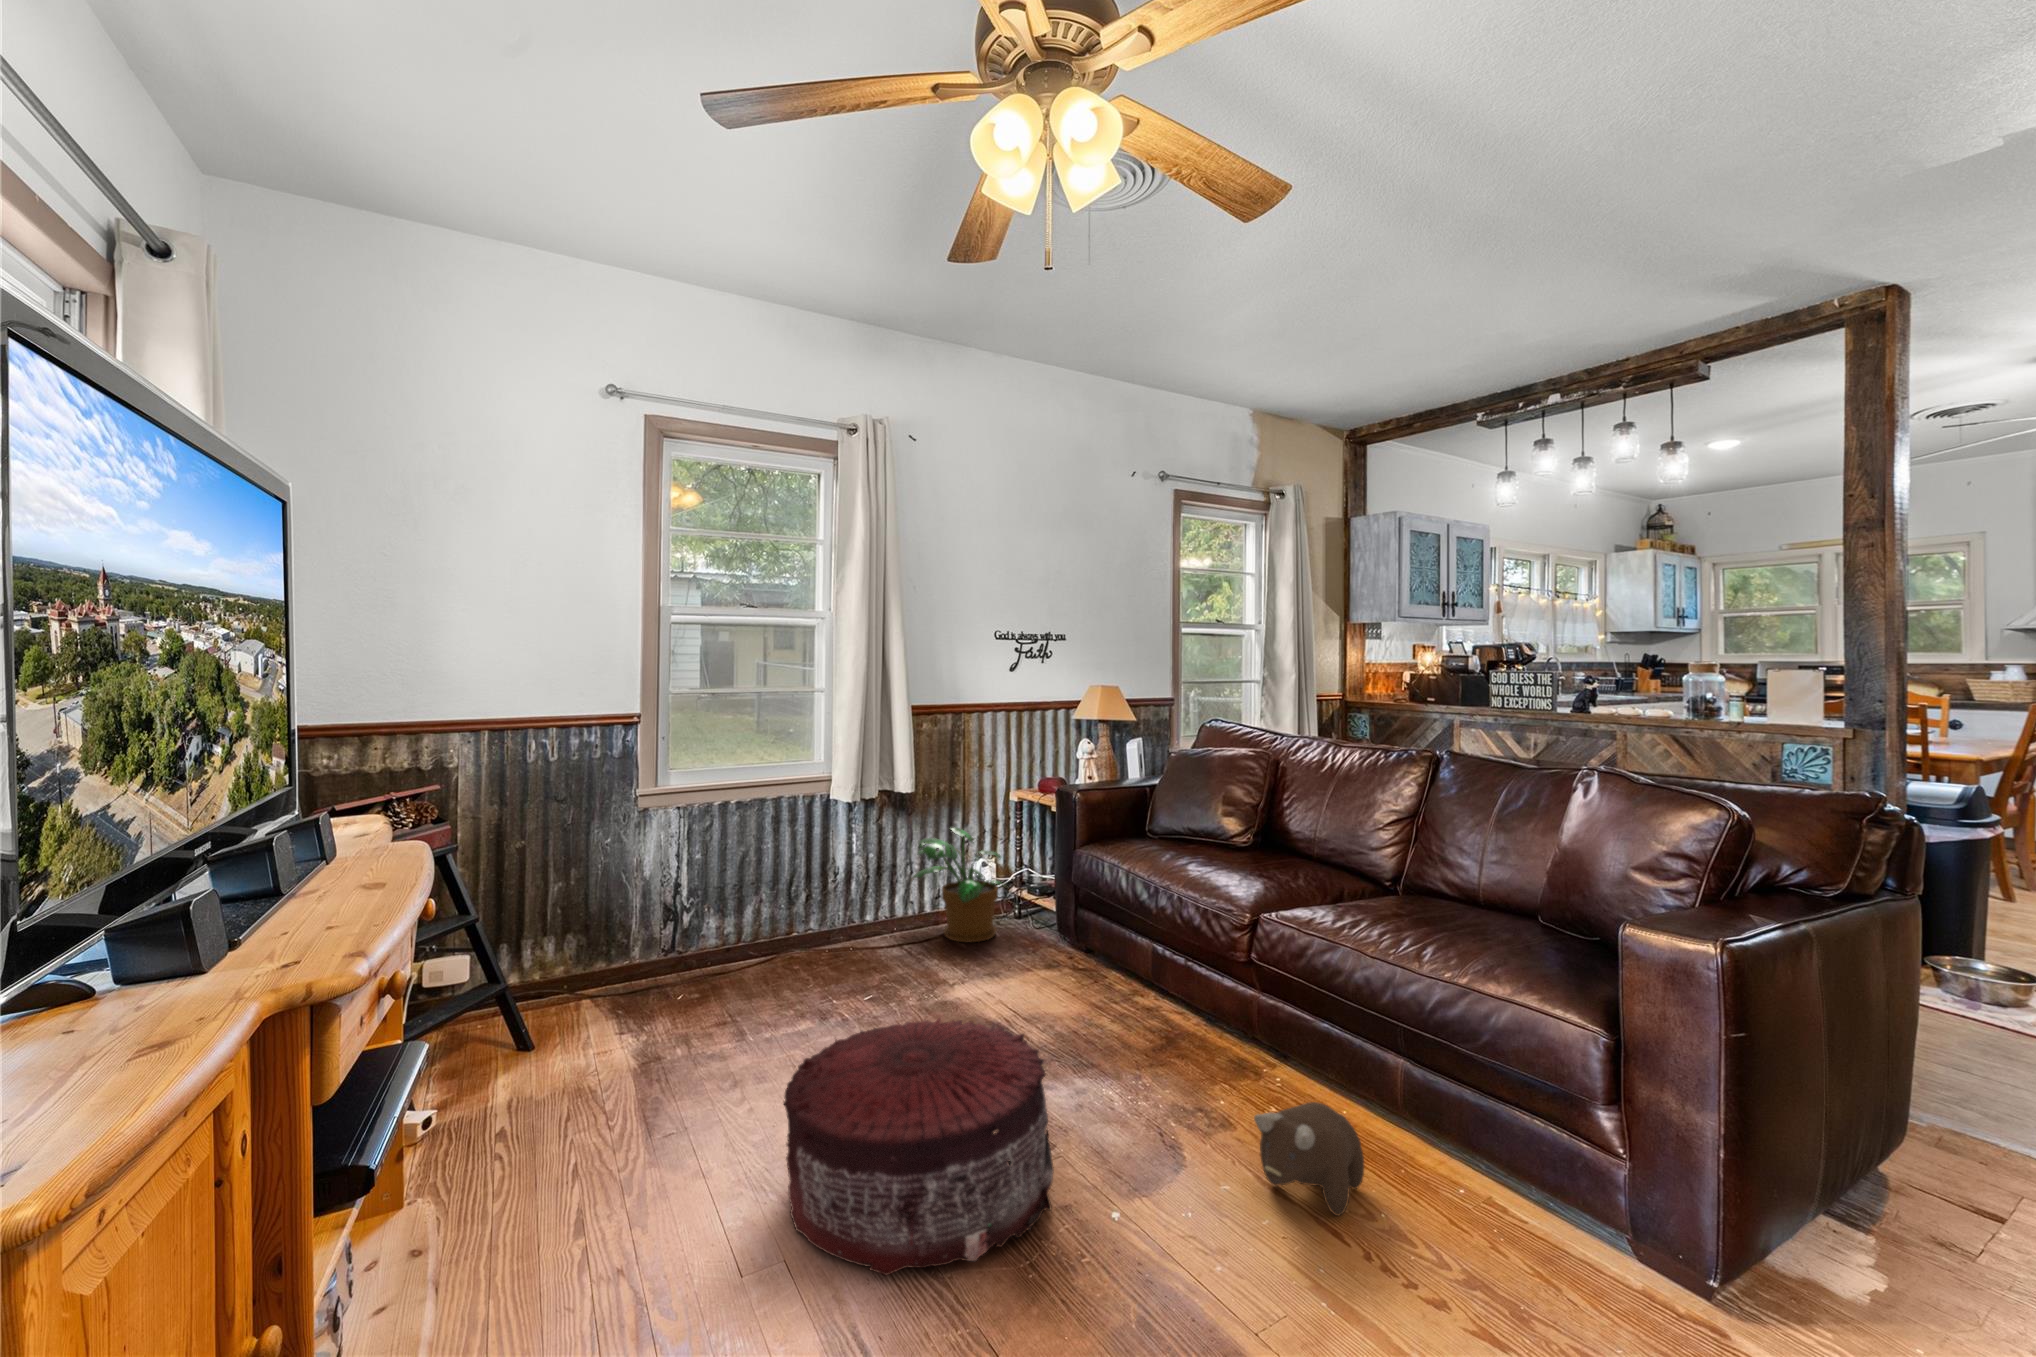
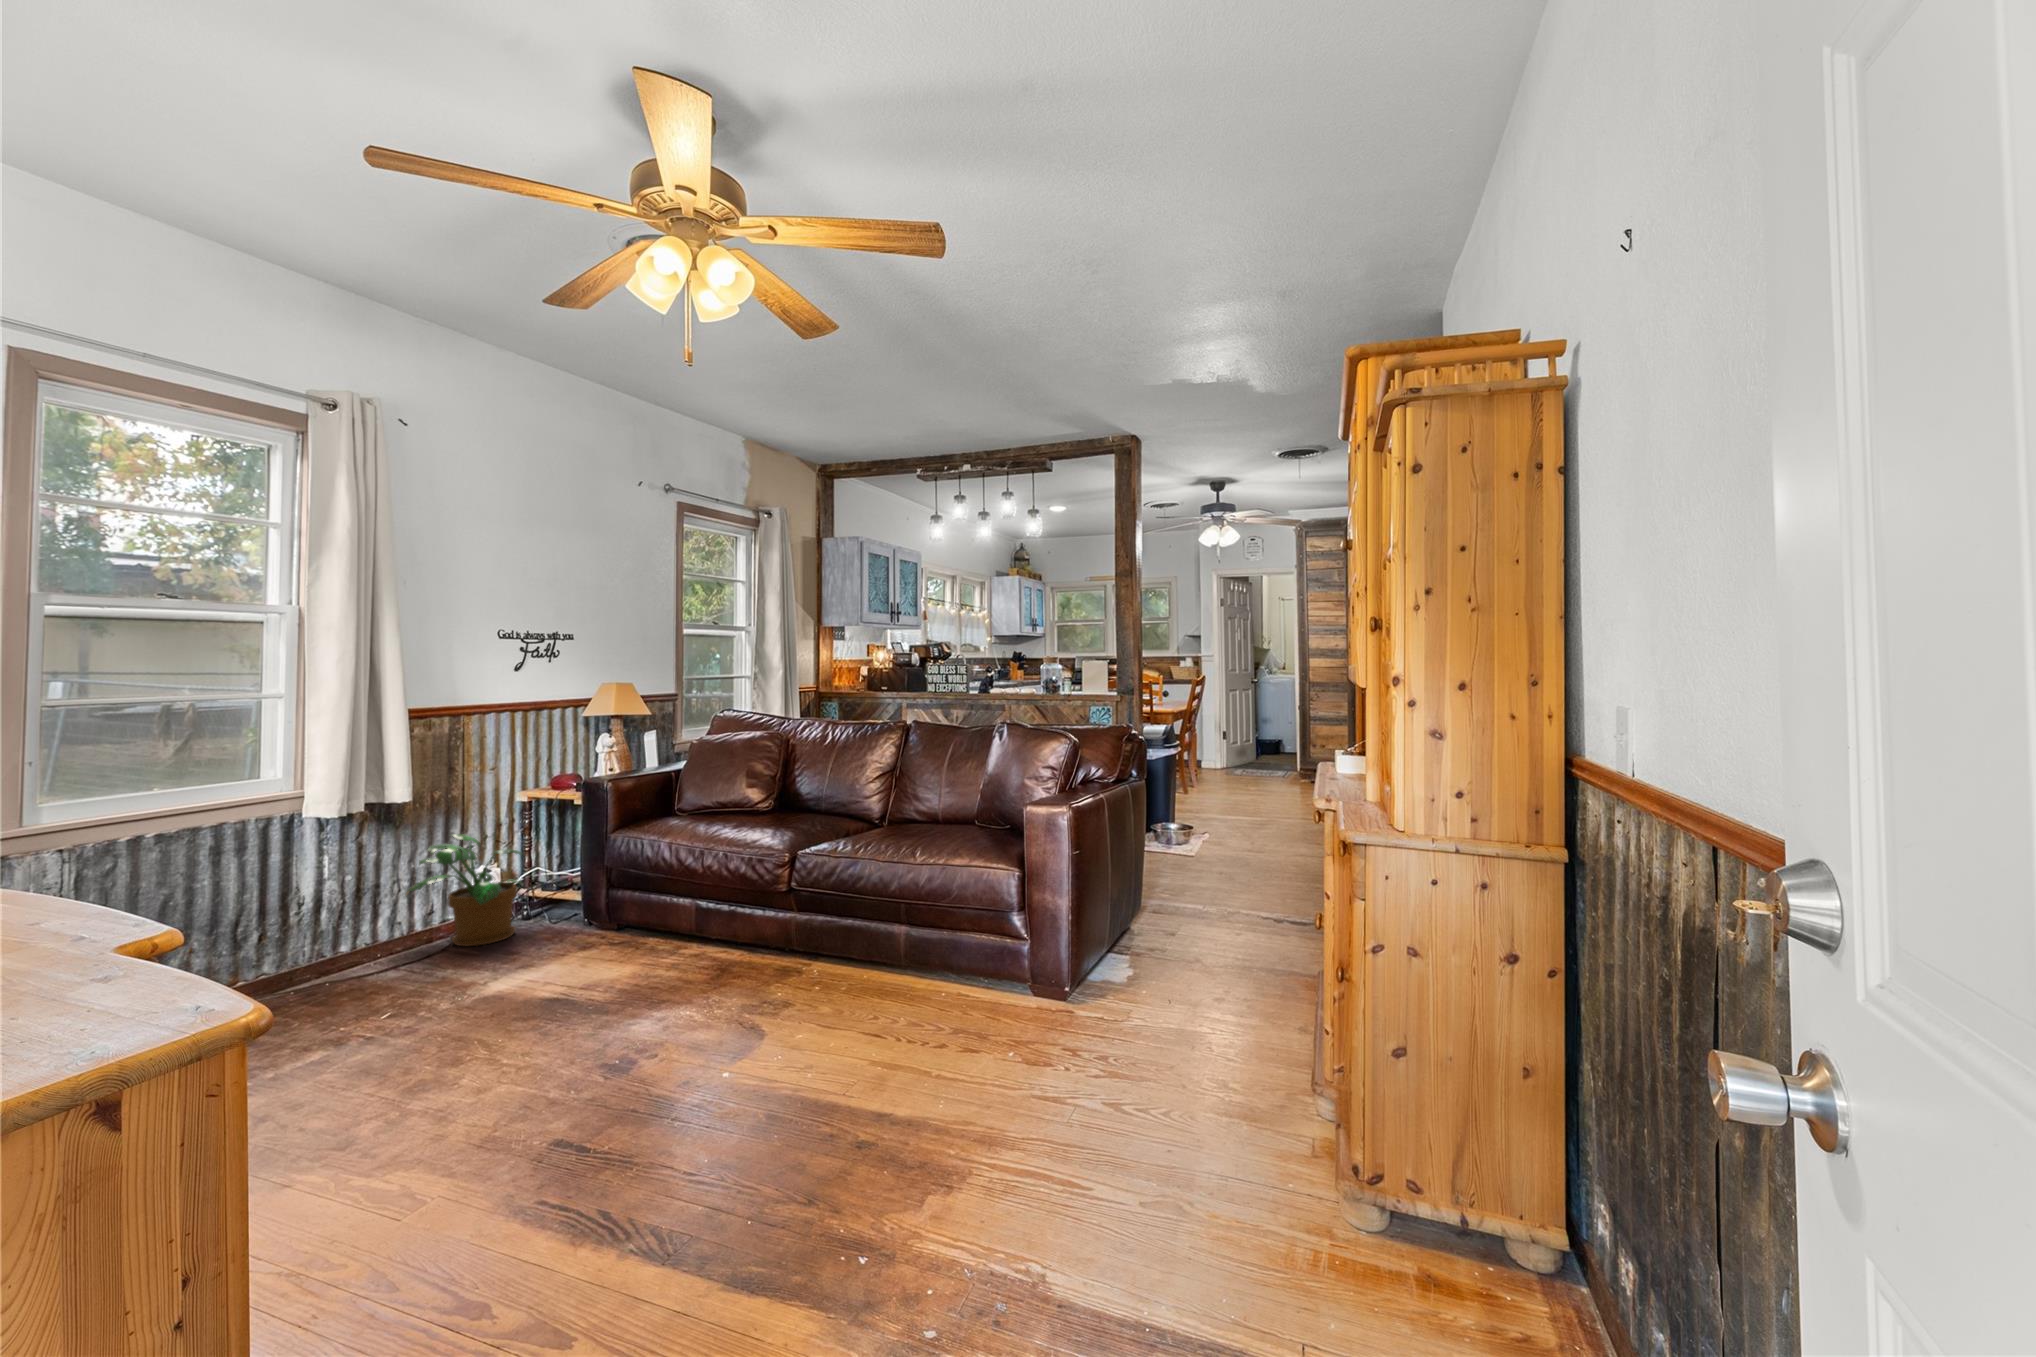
pouf: present [784,1018,1054,1275] -> none [386,974,670,1195]
plush toy: present [1254,1102,1364,1216] -> none [821,968,892,1038]

